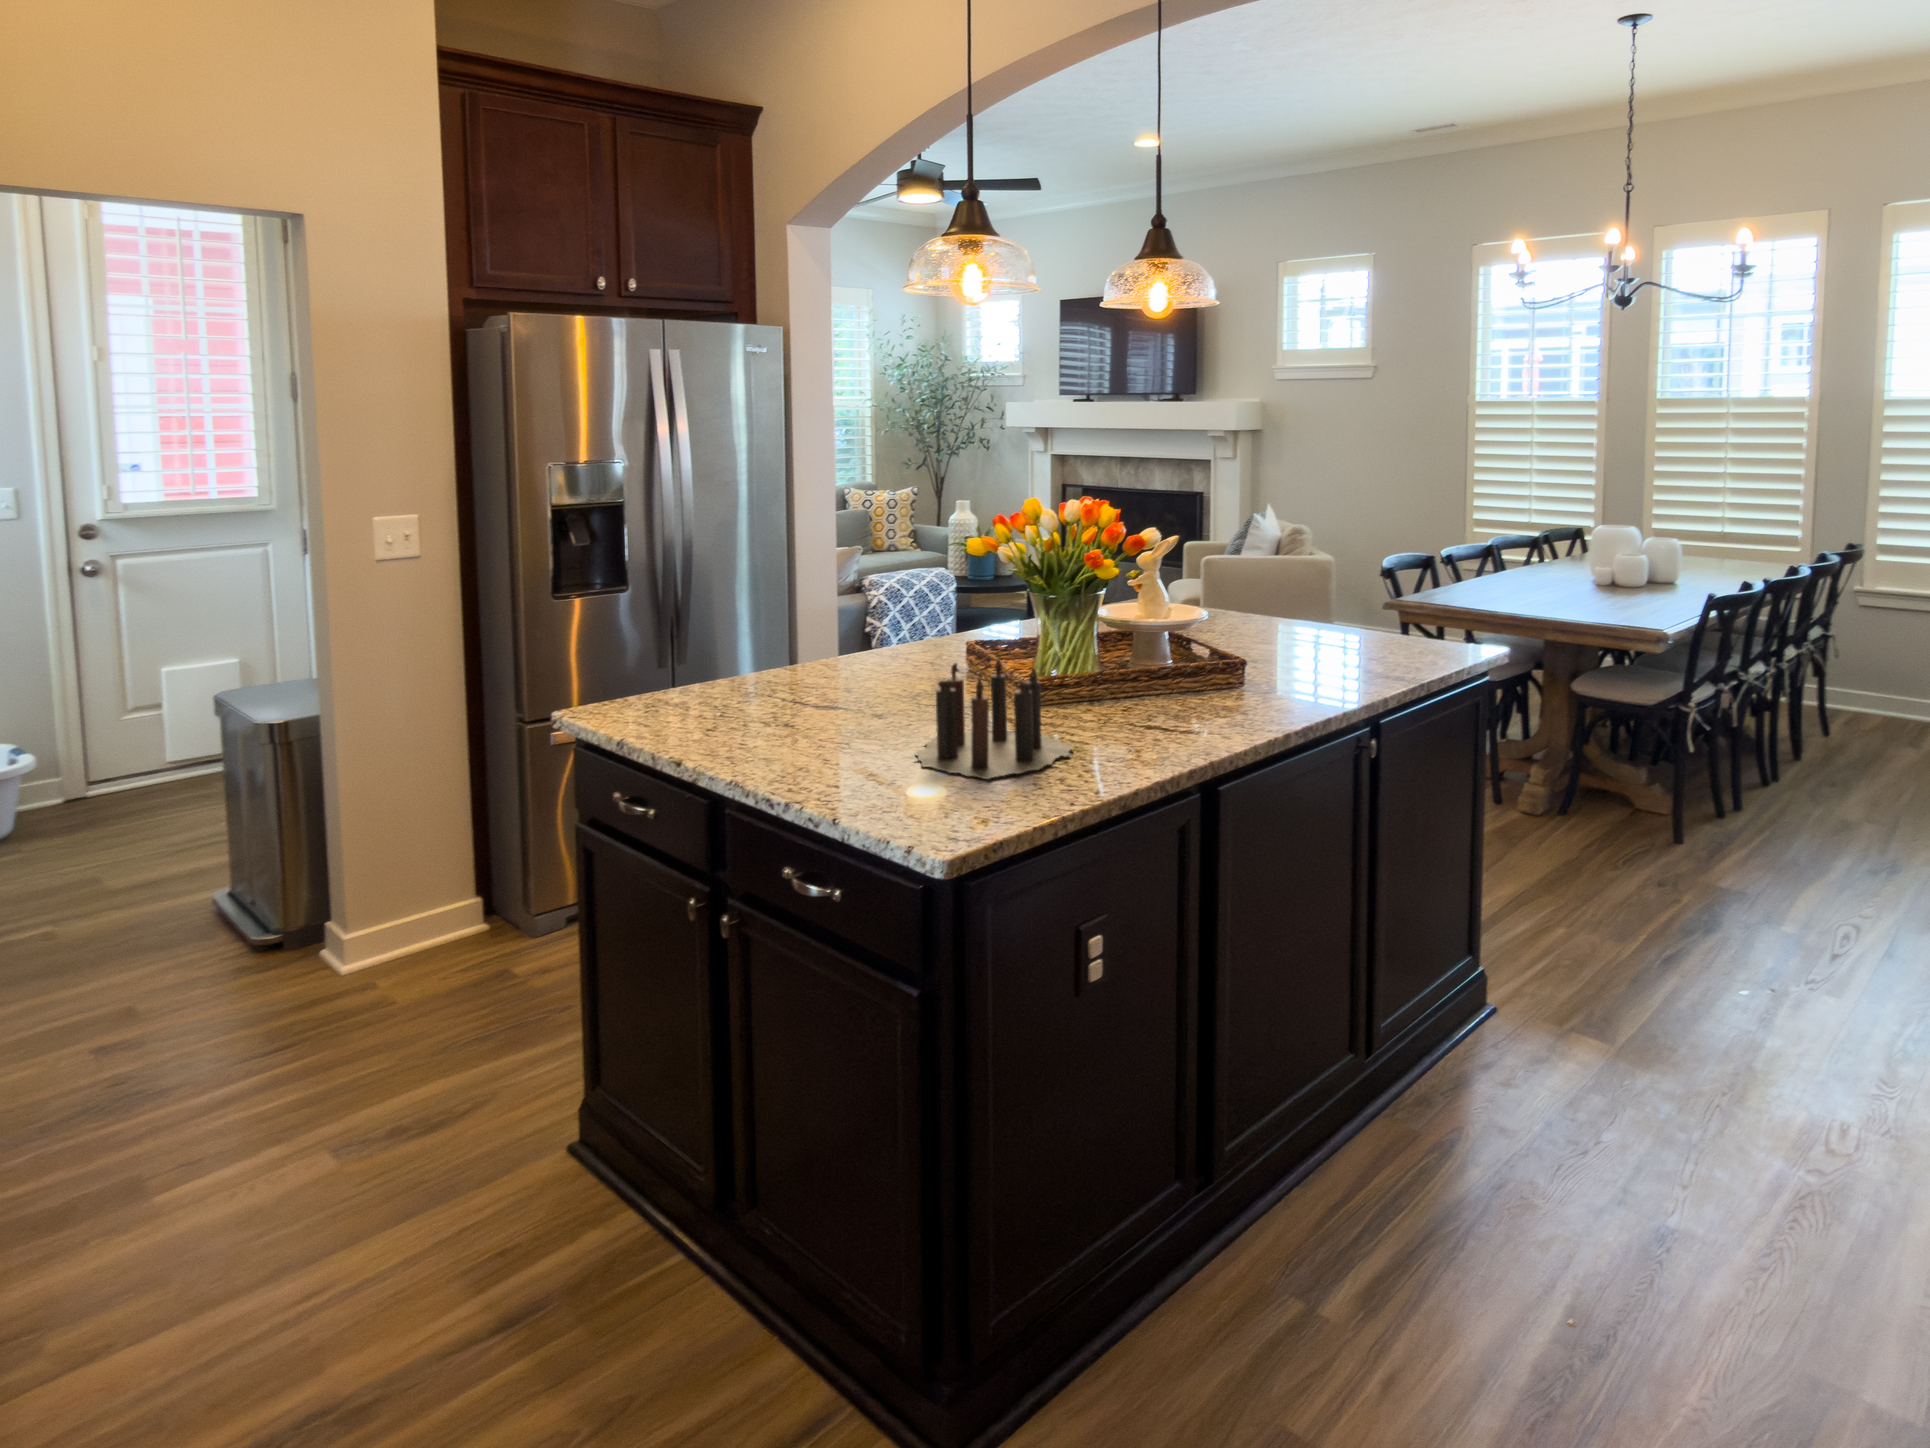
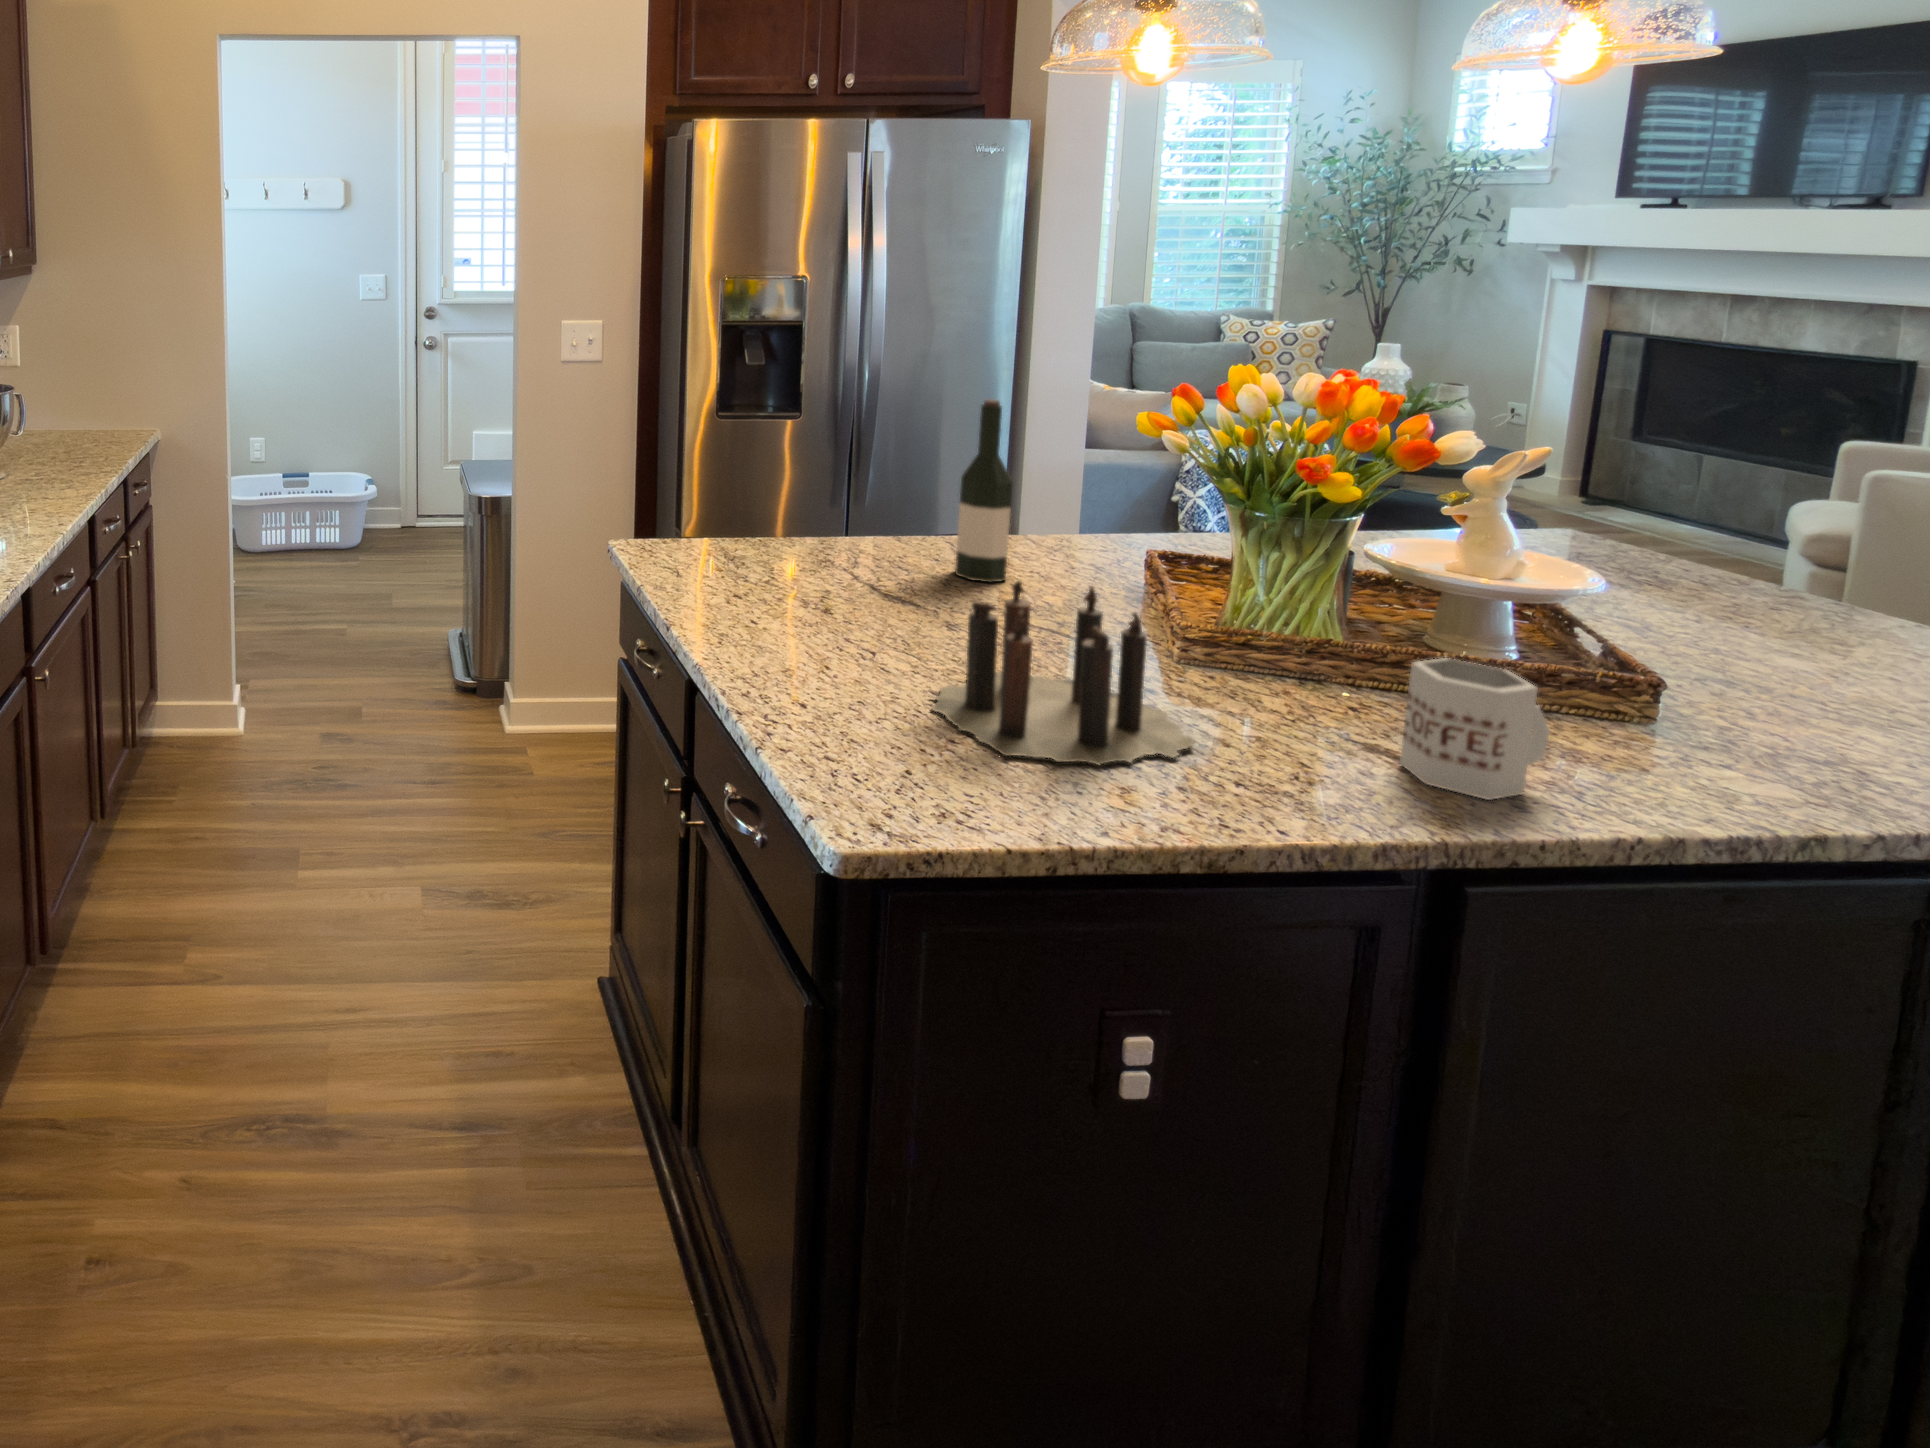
wine bottle: none [847,545,886,687] -> present [955,400,1013,583]
mug: none [1163,663,1223,738] -> present [1400,658,1550,800]

